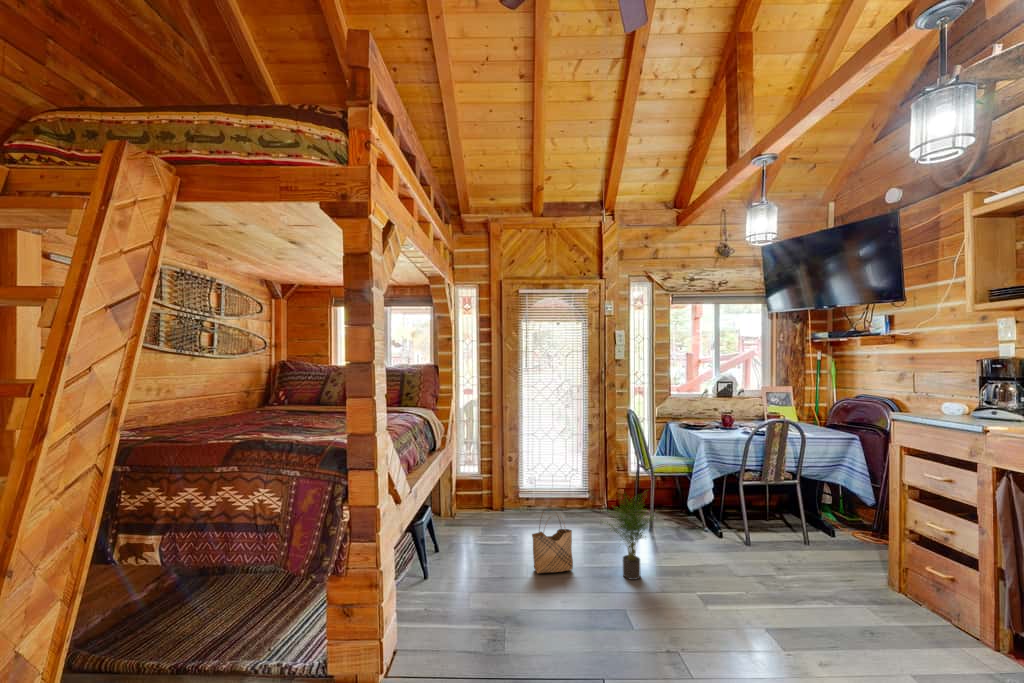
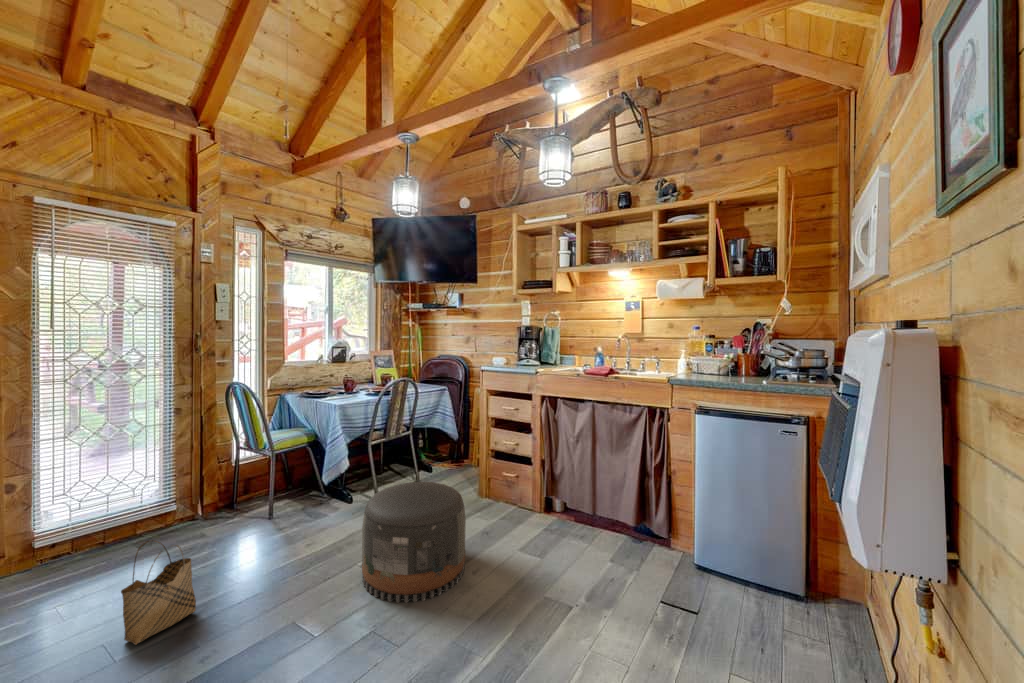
potted plant: present [607,495,653,580] -> none [236,472,318,585]
pouf: none [689,527,812,662] -> present [362,482,466,603]

